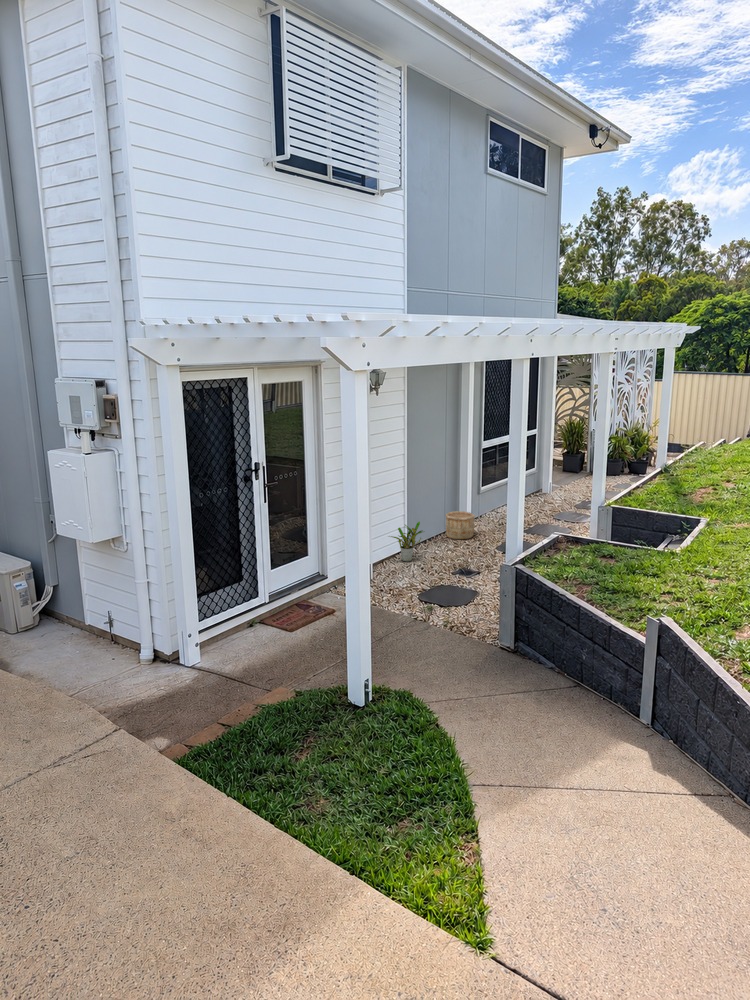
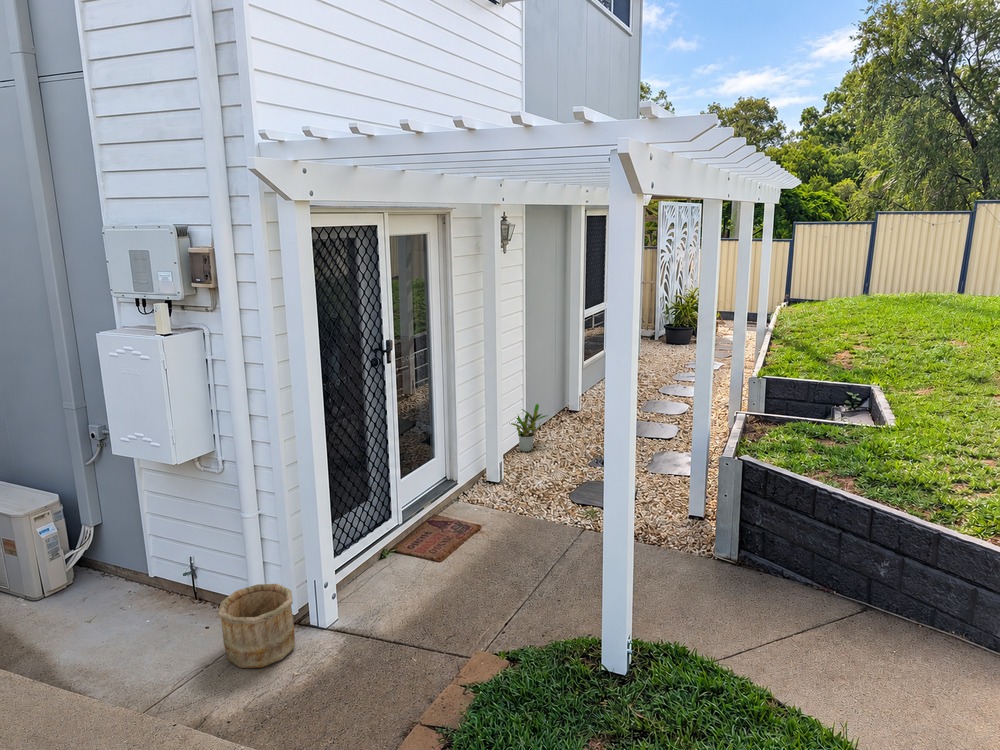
wooden bucket: present [445,511,475,539] -> present [218,584,295,668]

